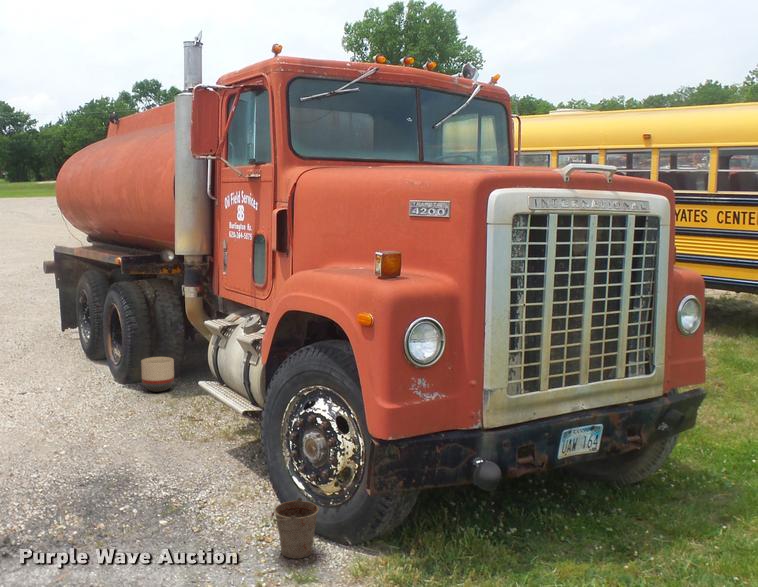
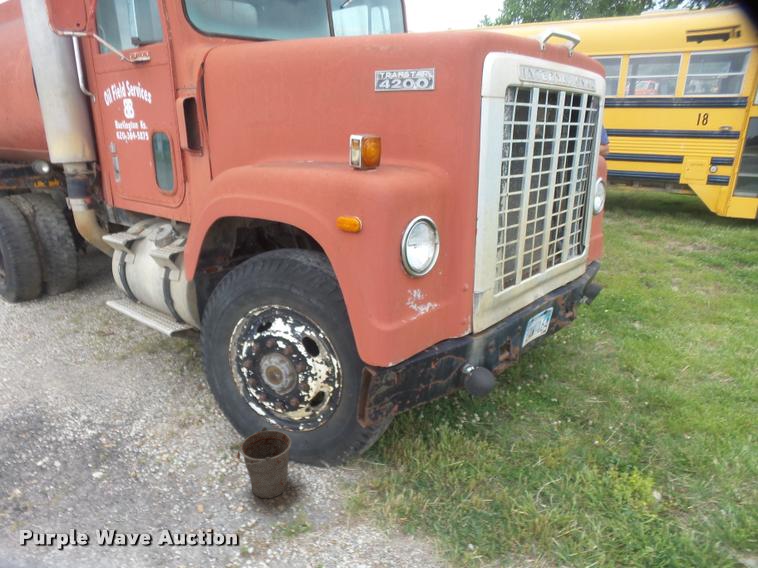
planter: present [141,357,174,392] -> none [32,269,72,305]

